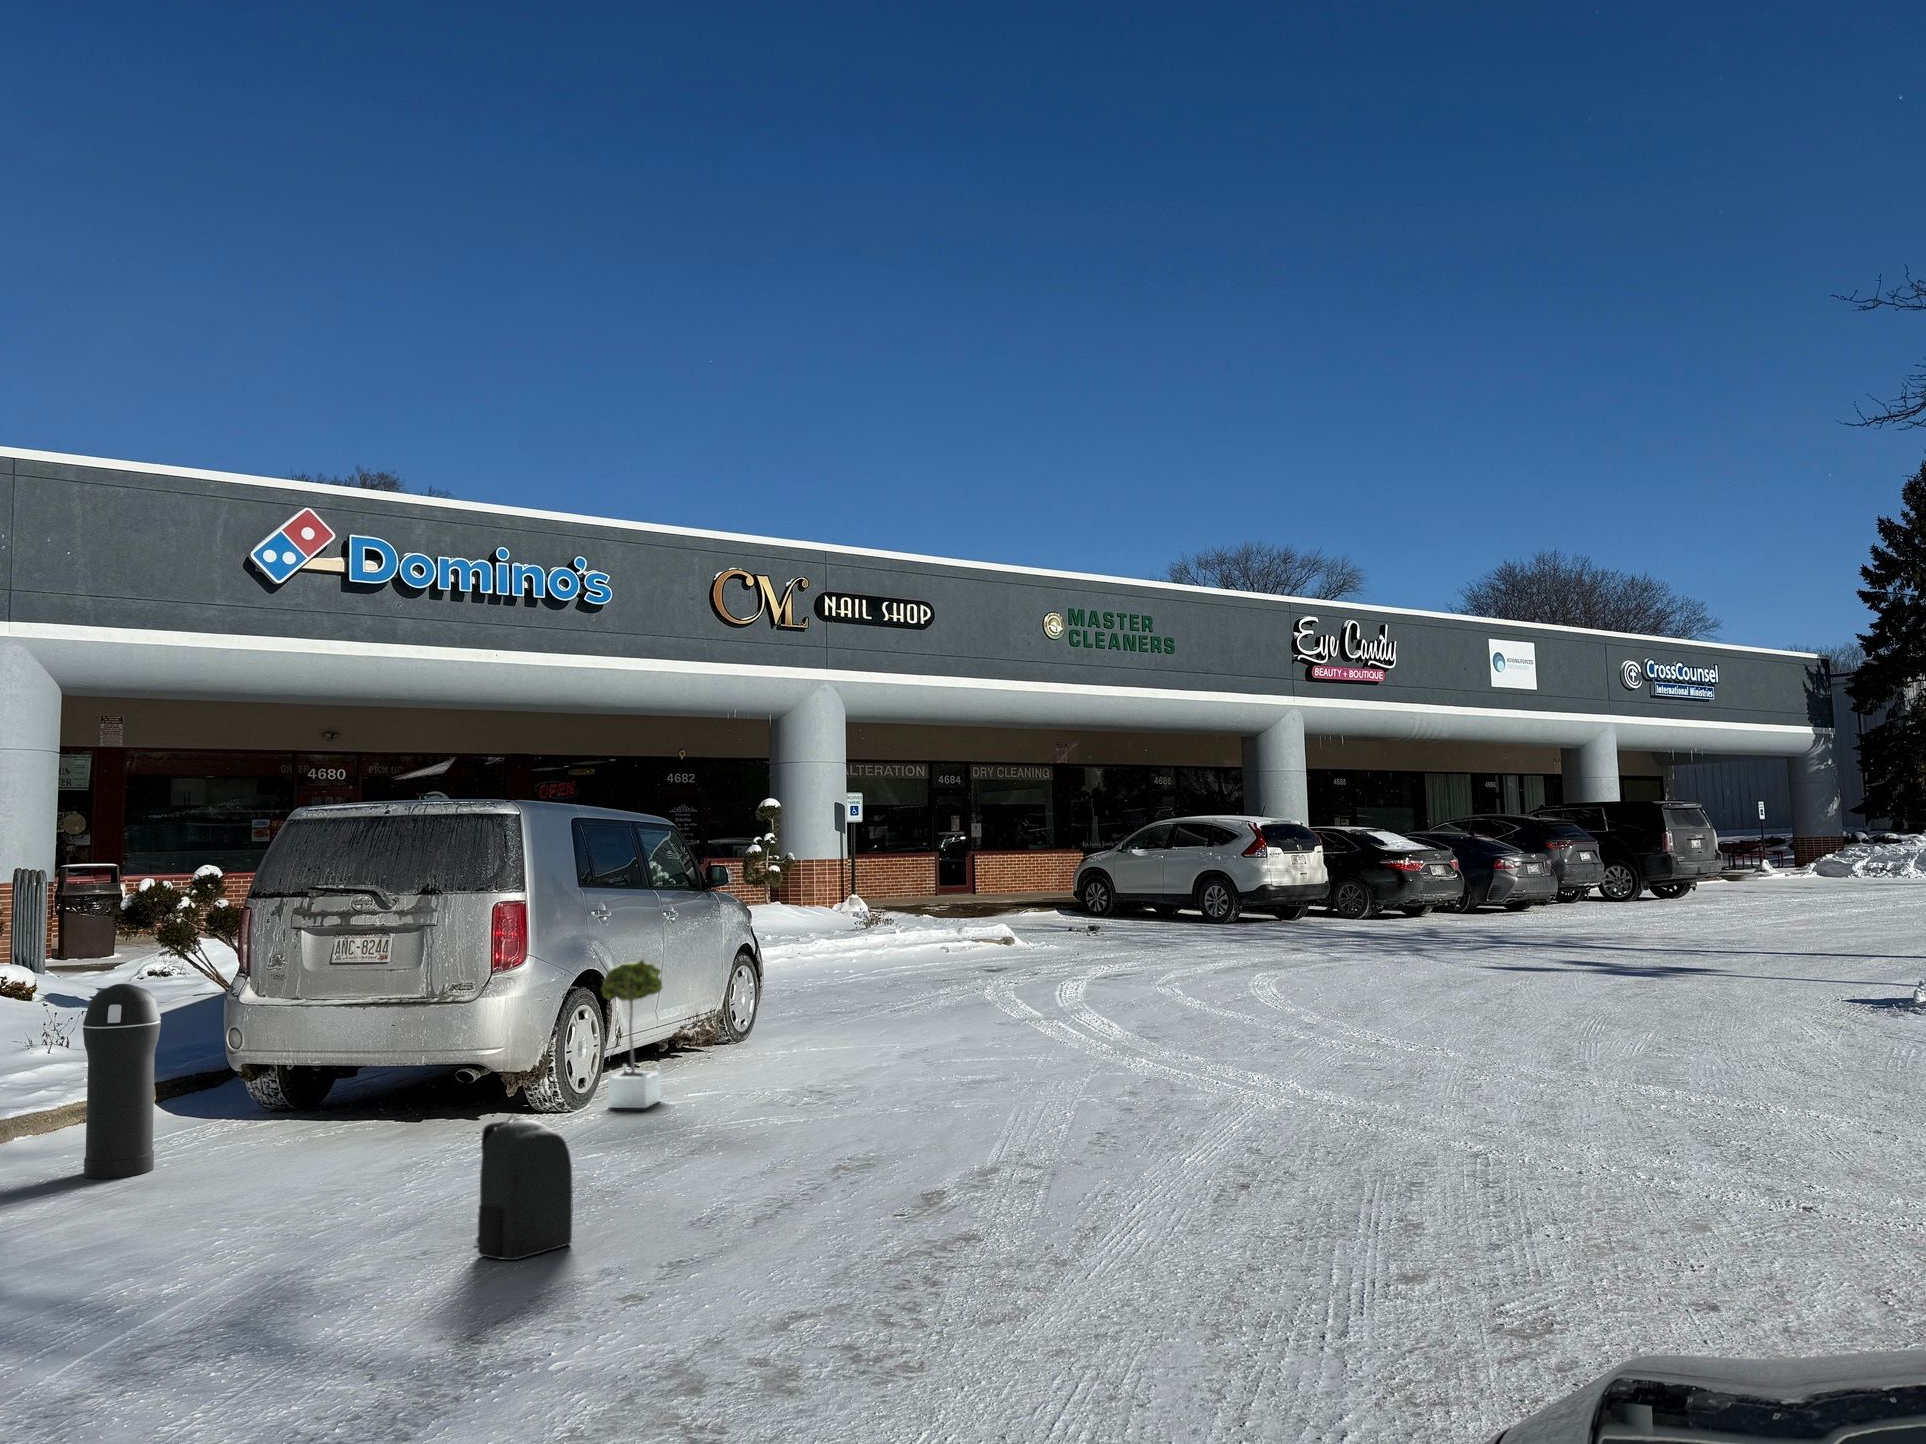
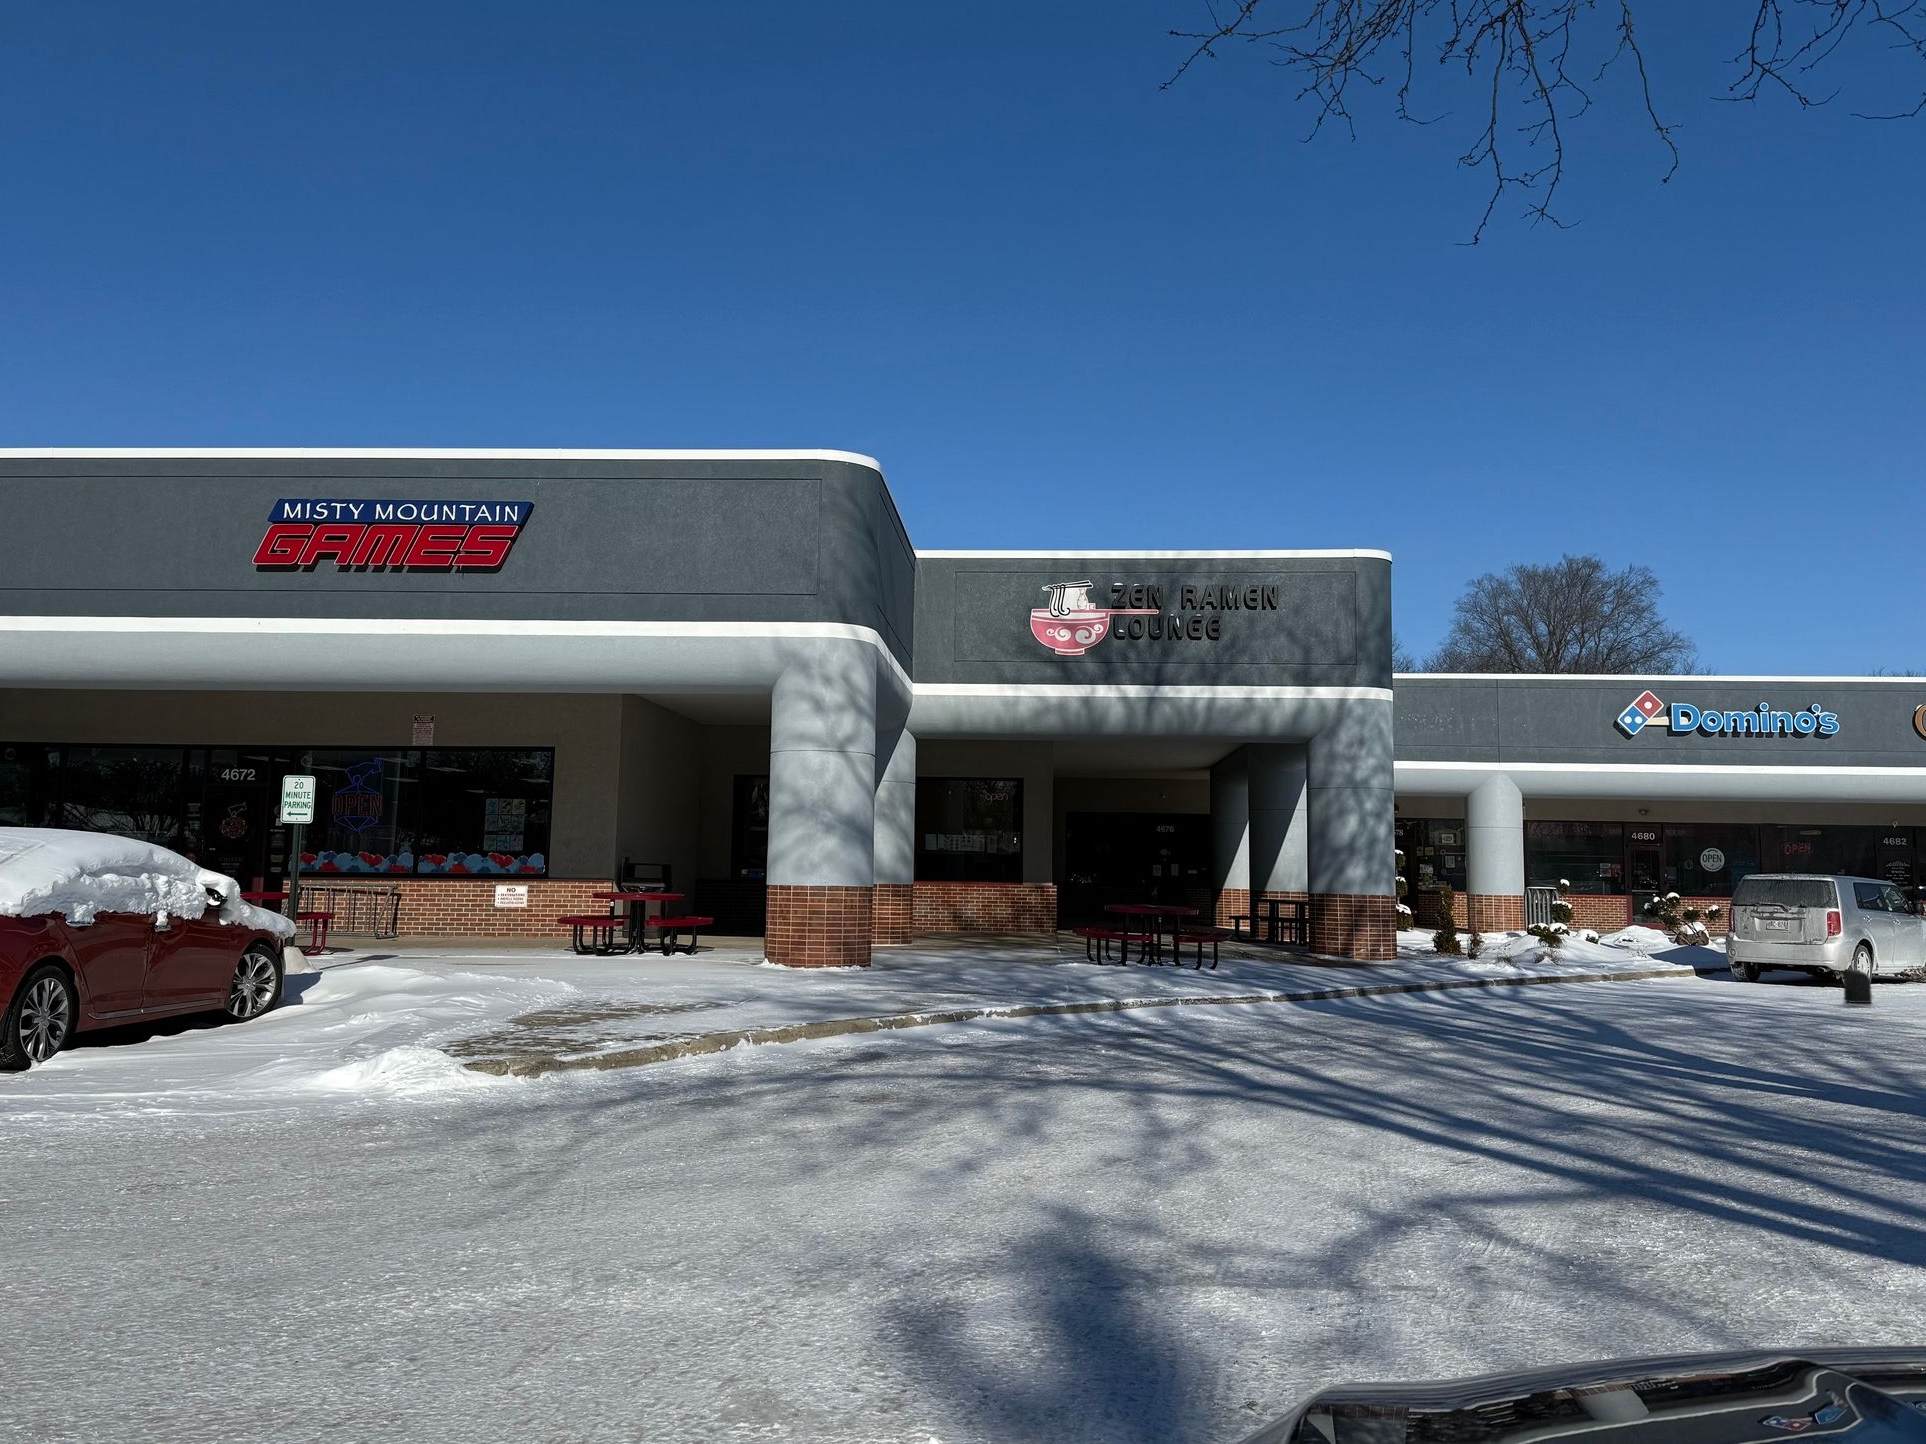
potted tree: present [601,959,662,1108] -> none [1869,936,1895,990]
trash can: present [83,984,161,1179] -> none [1697,930,1721,987]

